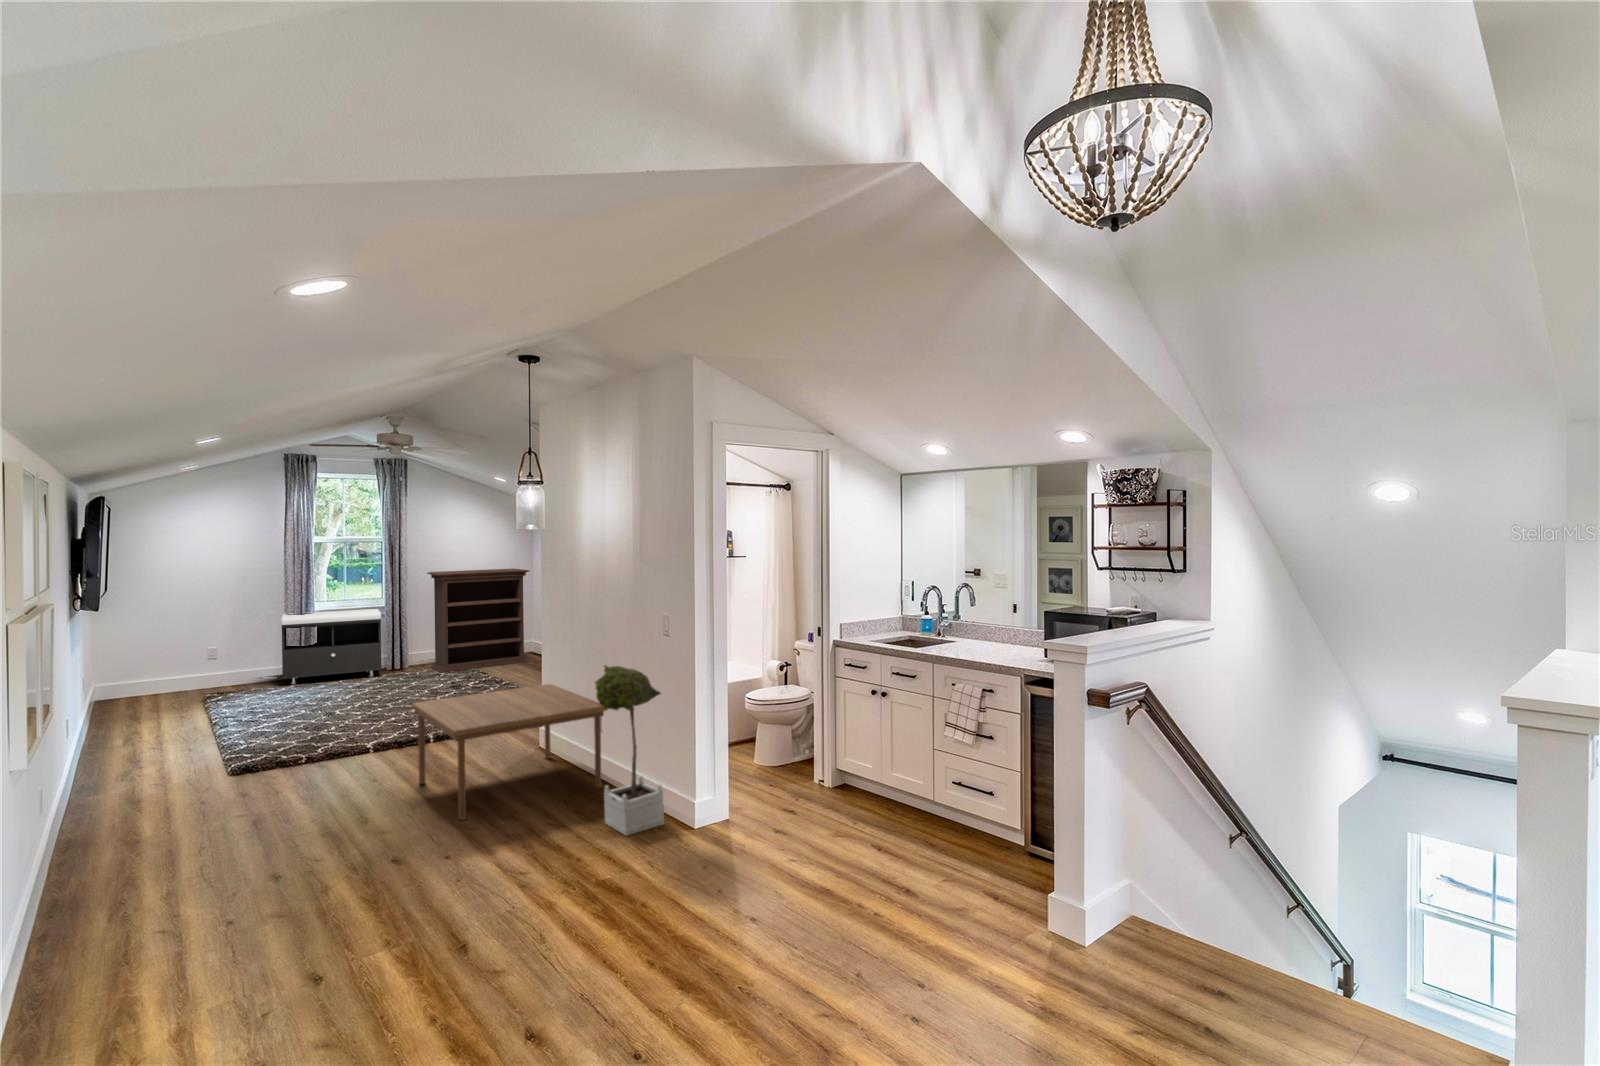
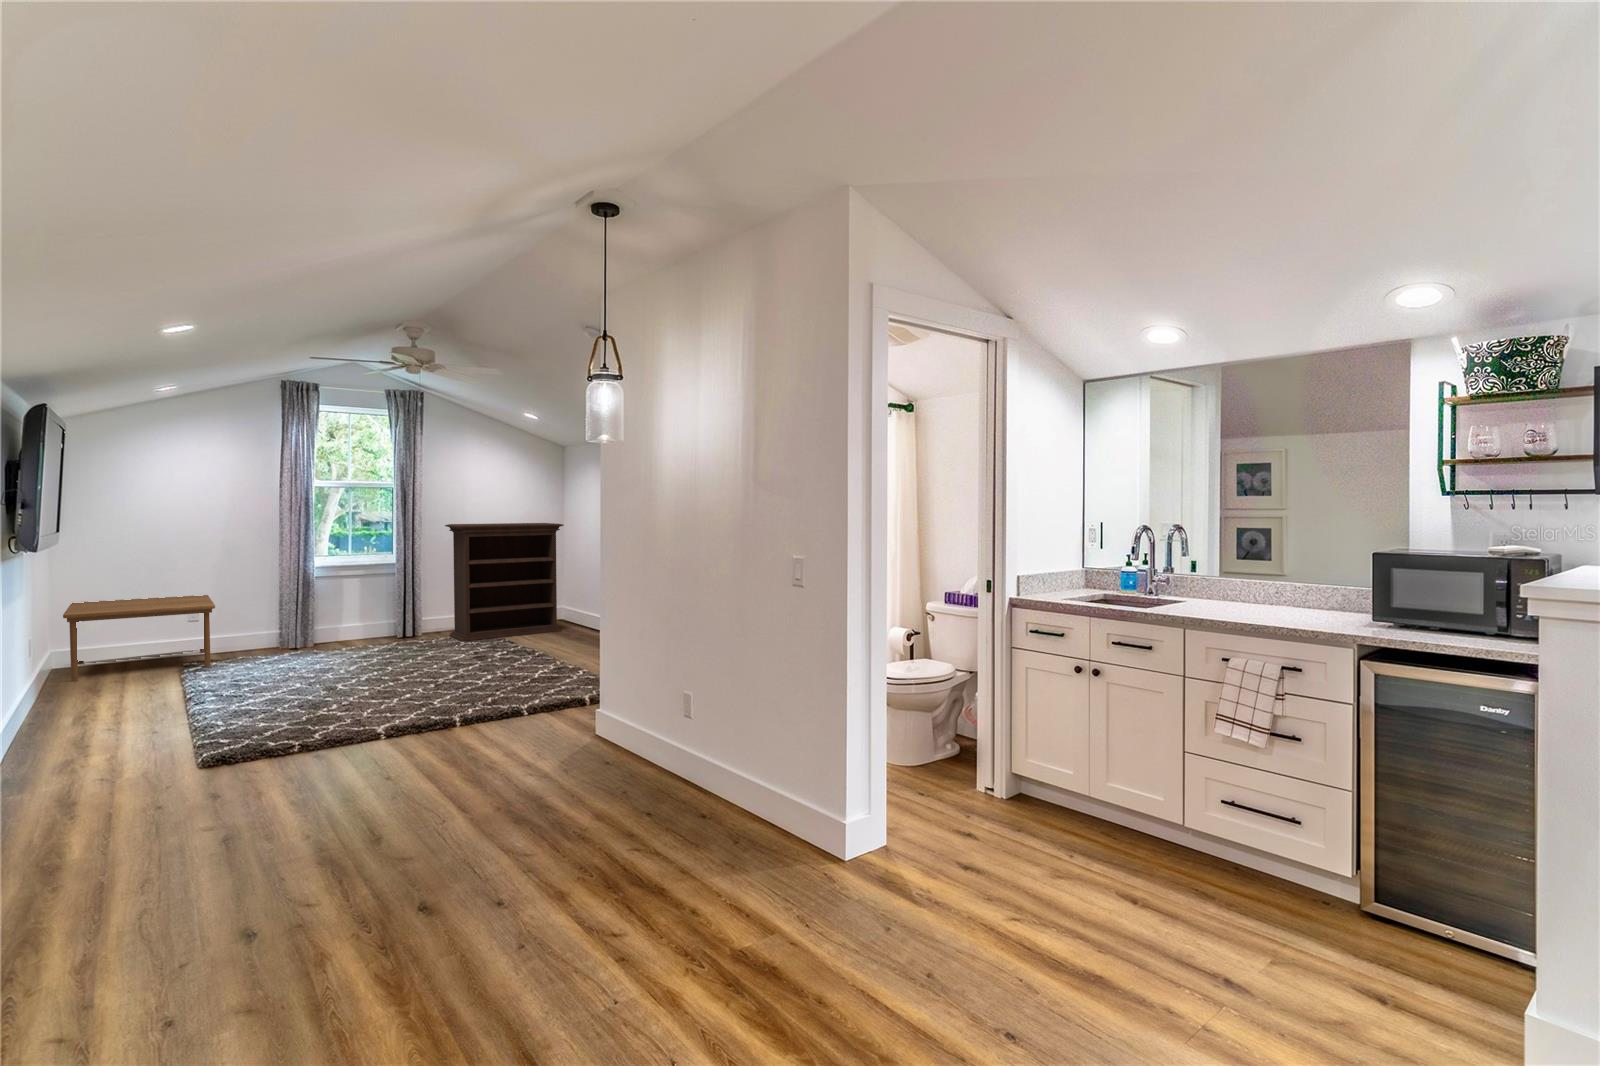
storage bench: present [282,609,381,684] -> none [275,566,393,652]
potted tree: present [595,665,664,836] -> none [702,625,800,871]
coffee table: present [412,684,608,820] -> present [63,595,215,681]

